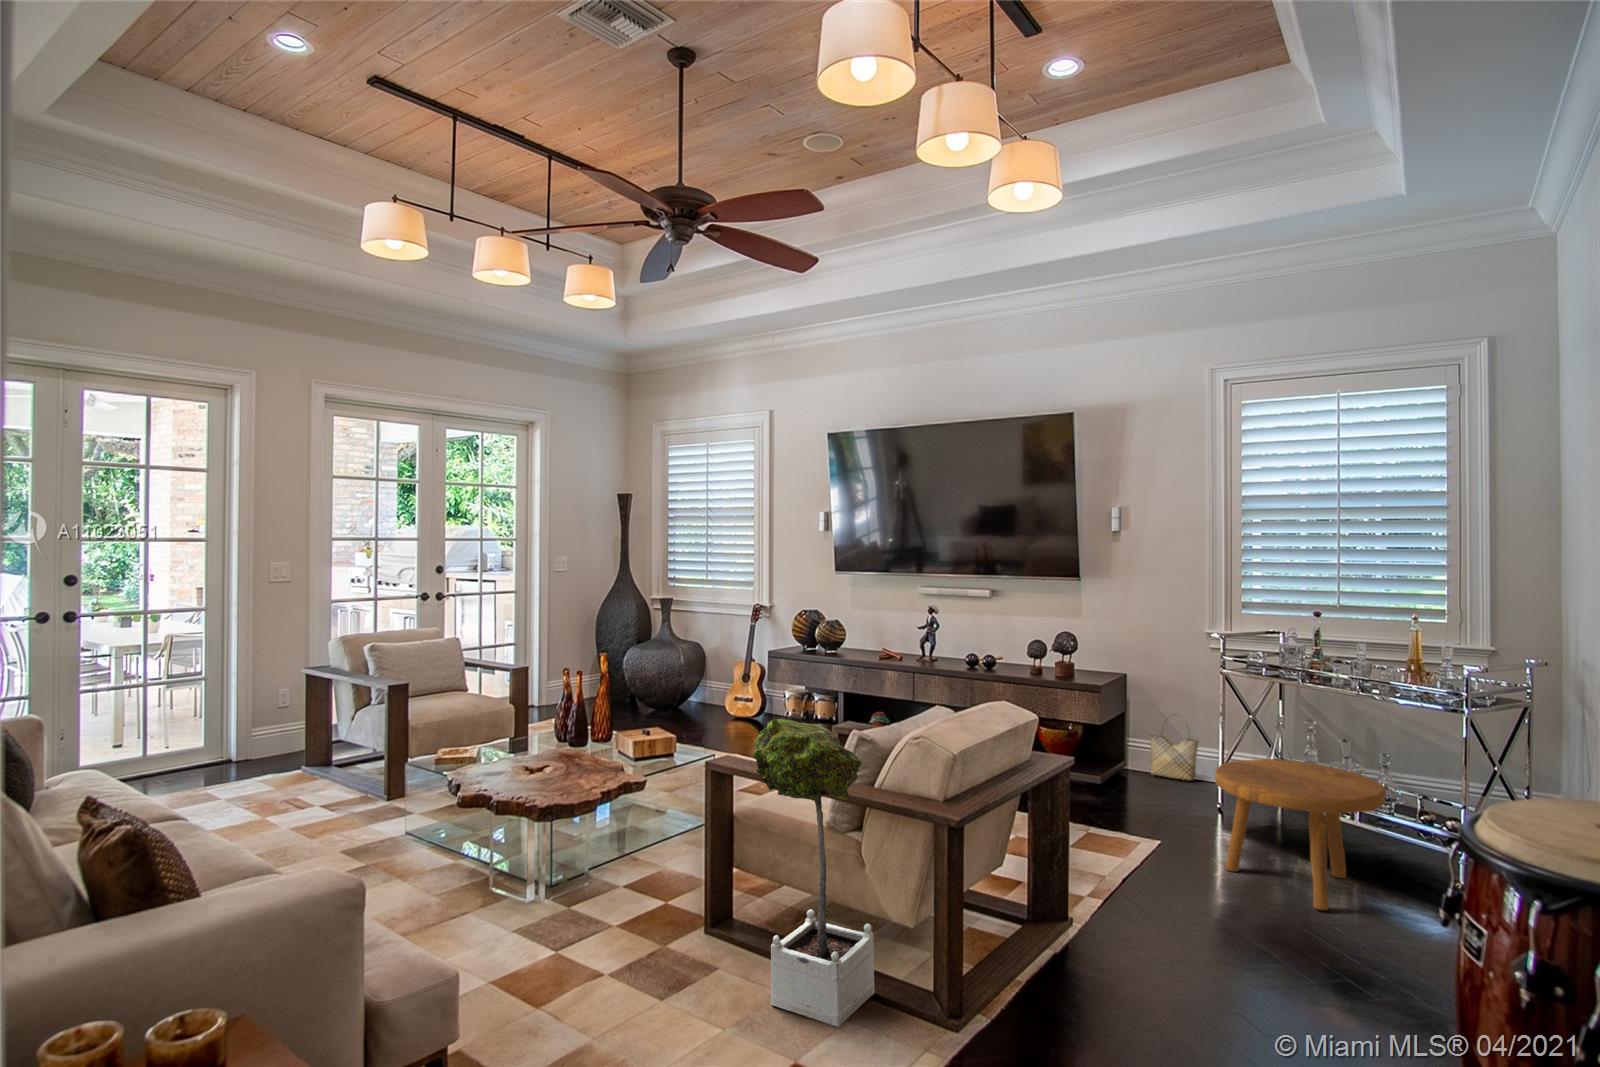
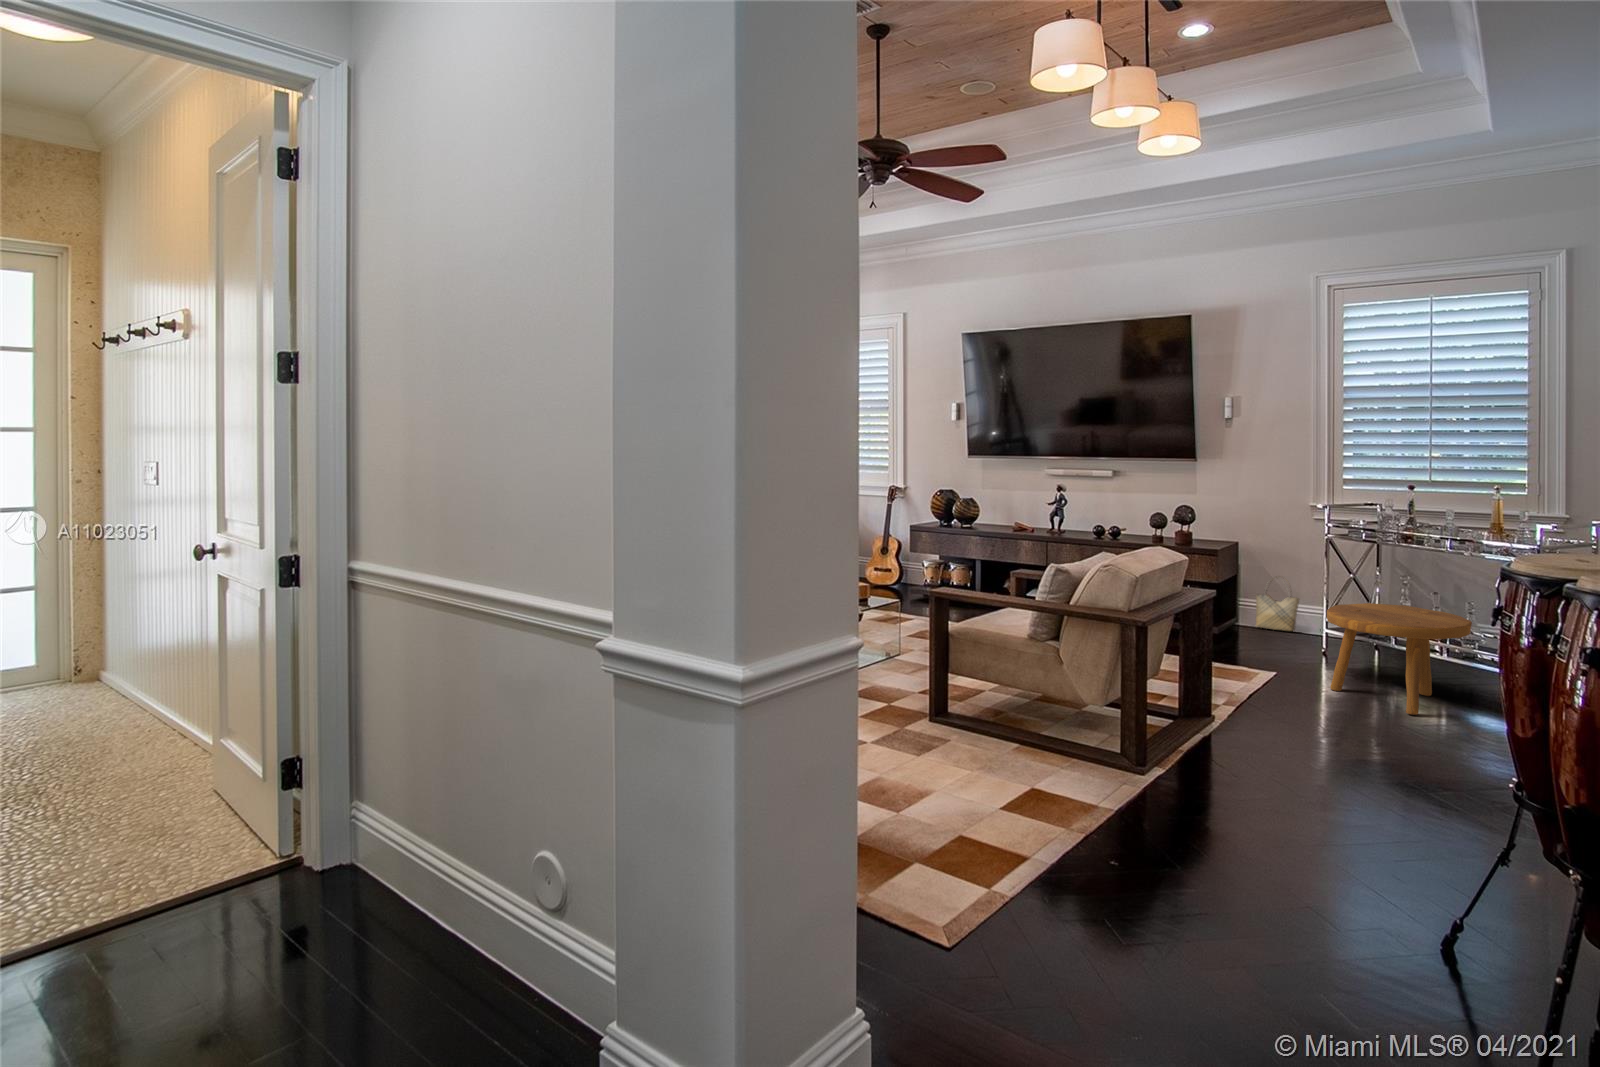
potted tree: present [753,718,875,1027] -> none [988,554,1077,773]

